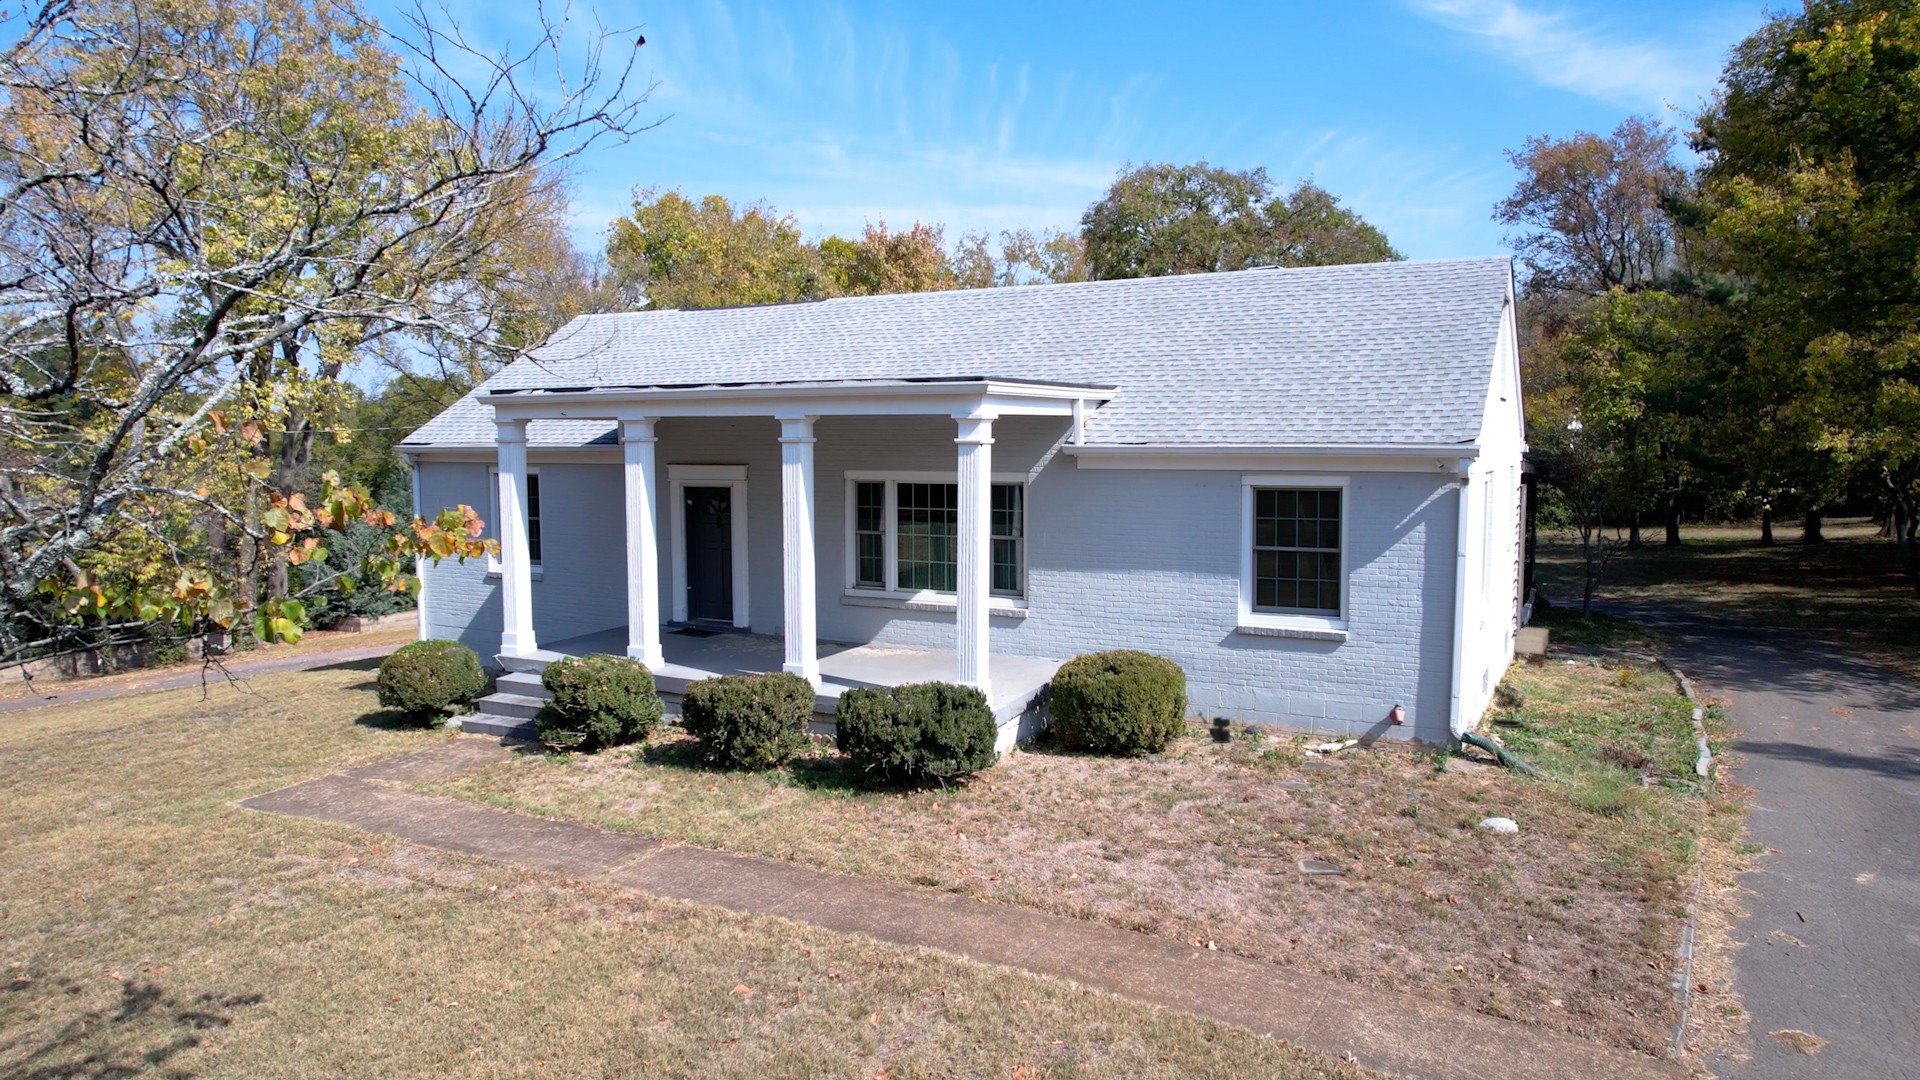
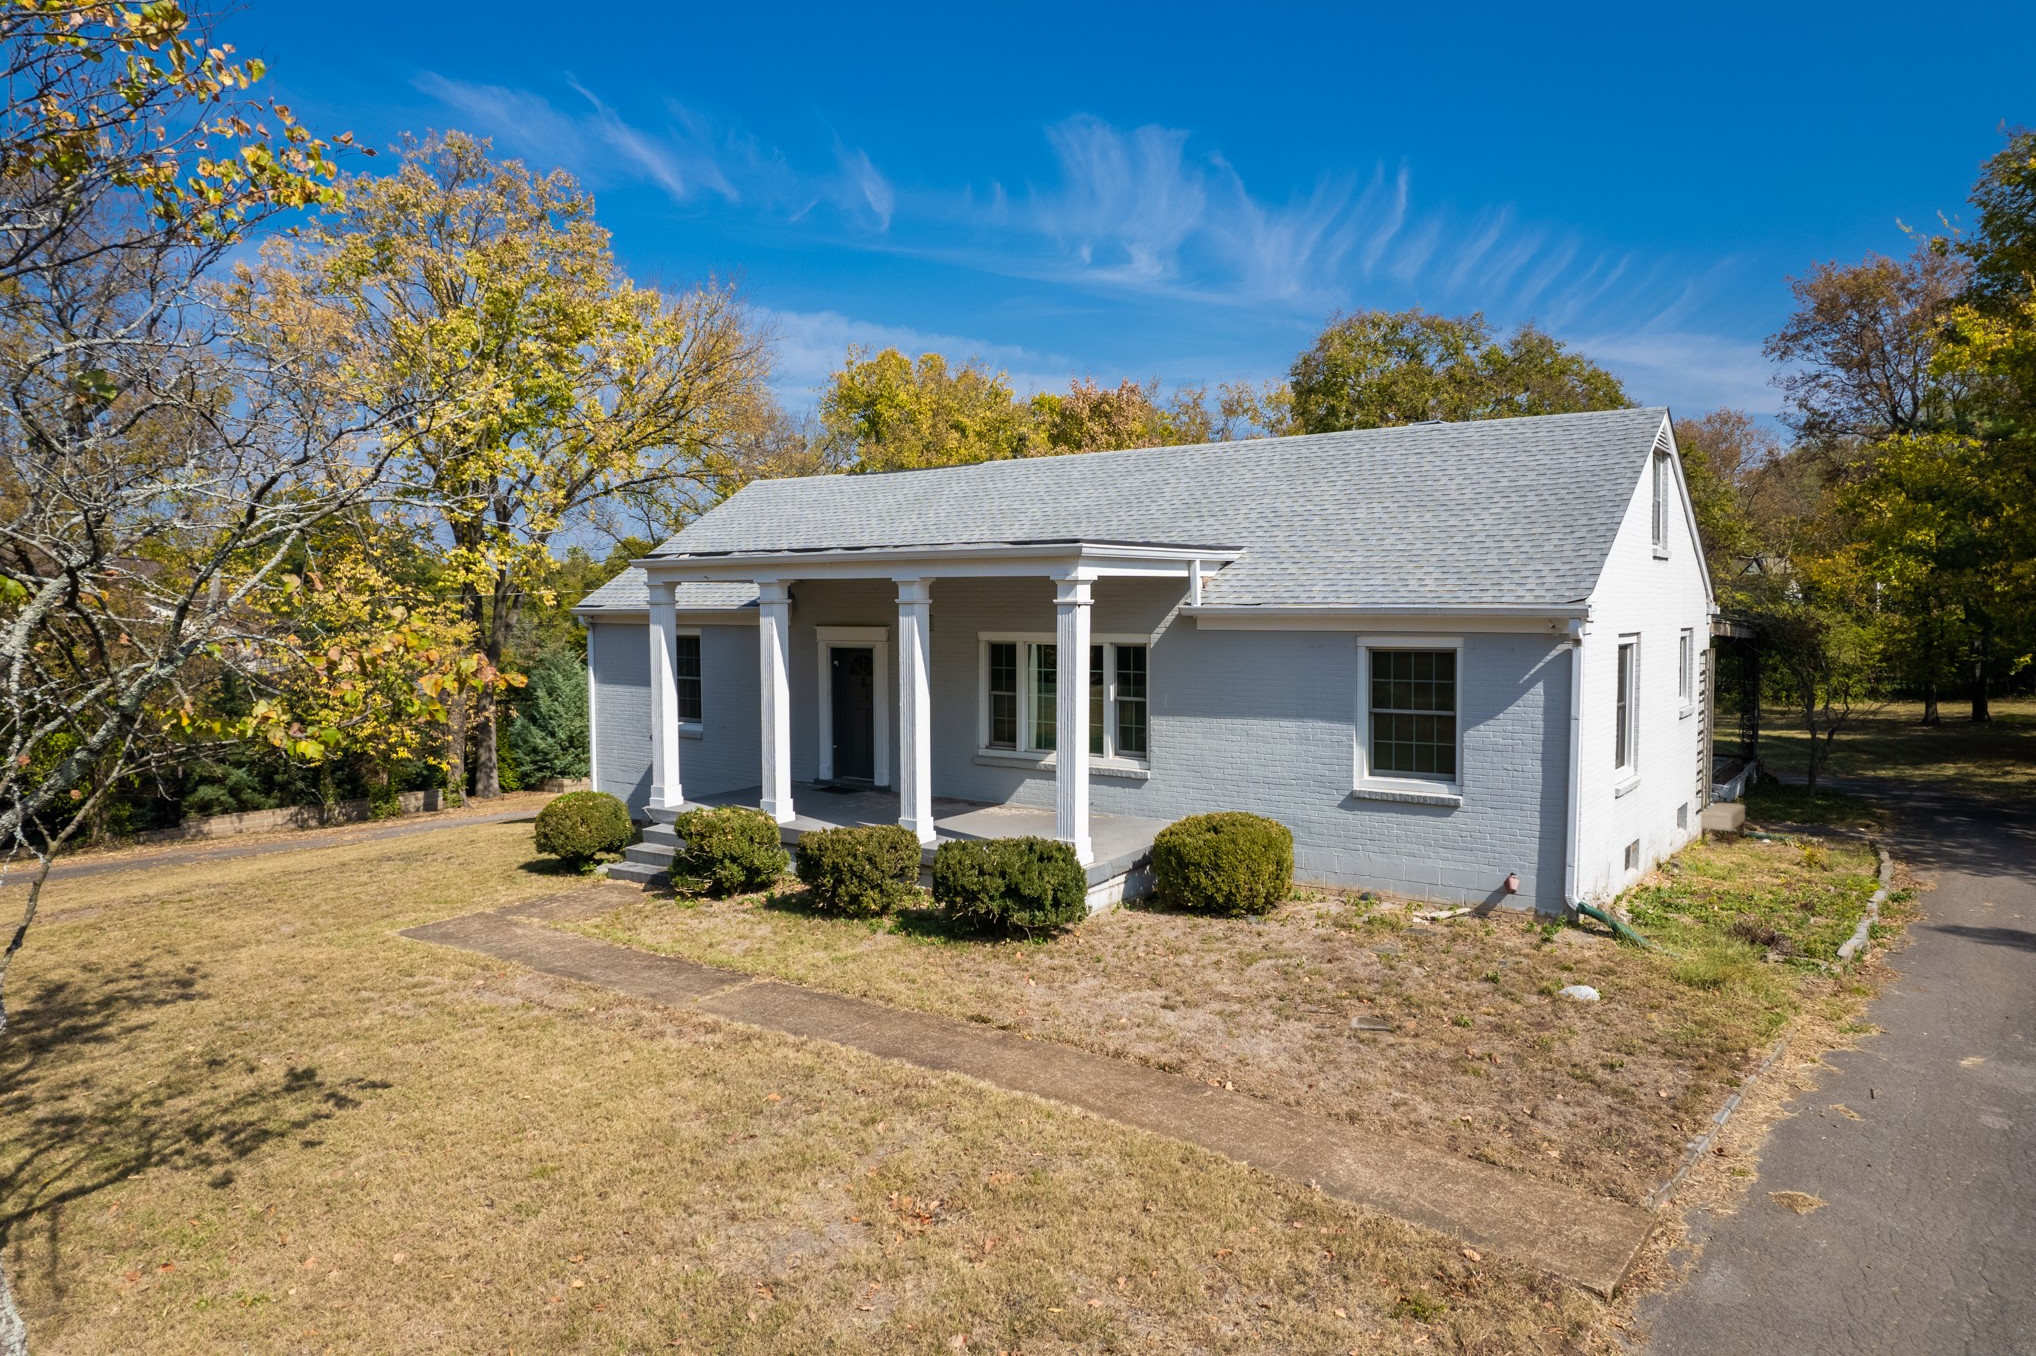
potted tree: present [1494,682,1525,727] -> none [1638,849,1678,903]
watering can: present [1199,714,1230,743] -> none [1312,878,1351,909]

